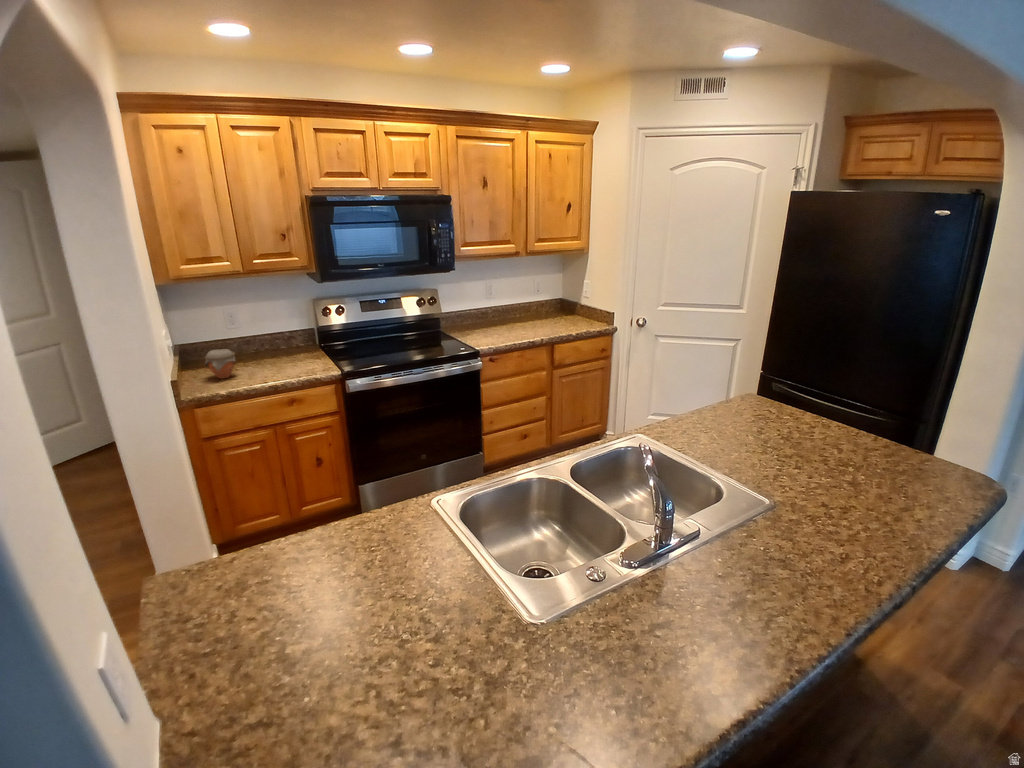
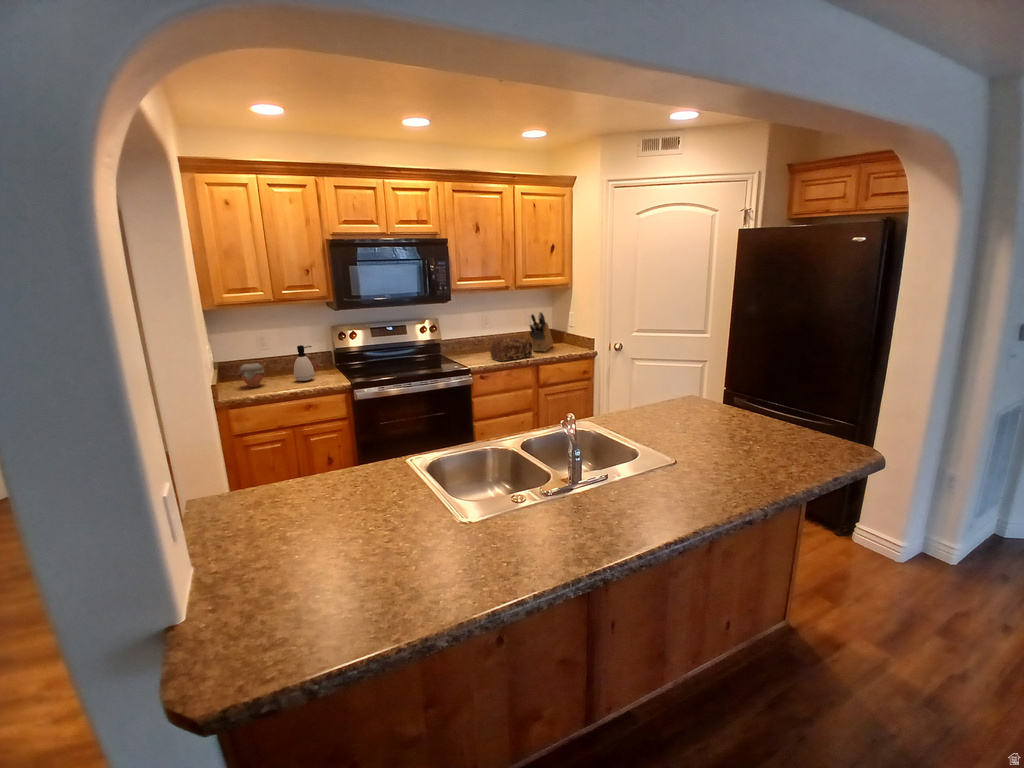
knife block: none [540,282,564,327] -> present [529,312,553,352]
bread loaf: none [497,312,546,341] -> present [490,337,532,361]
soap dispenser: none [271,327,296,369] -> present [294,345,315,381]

